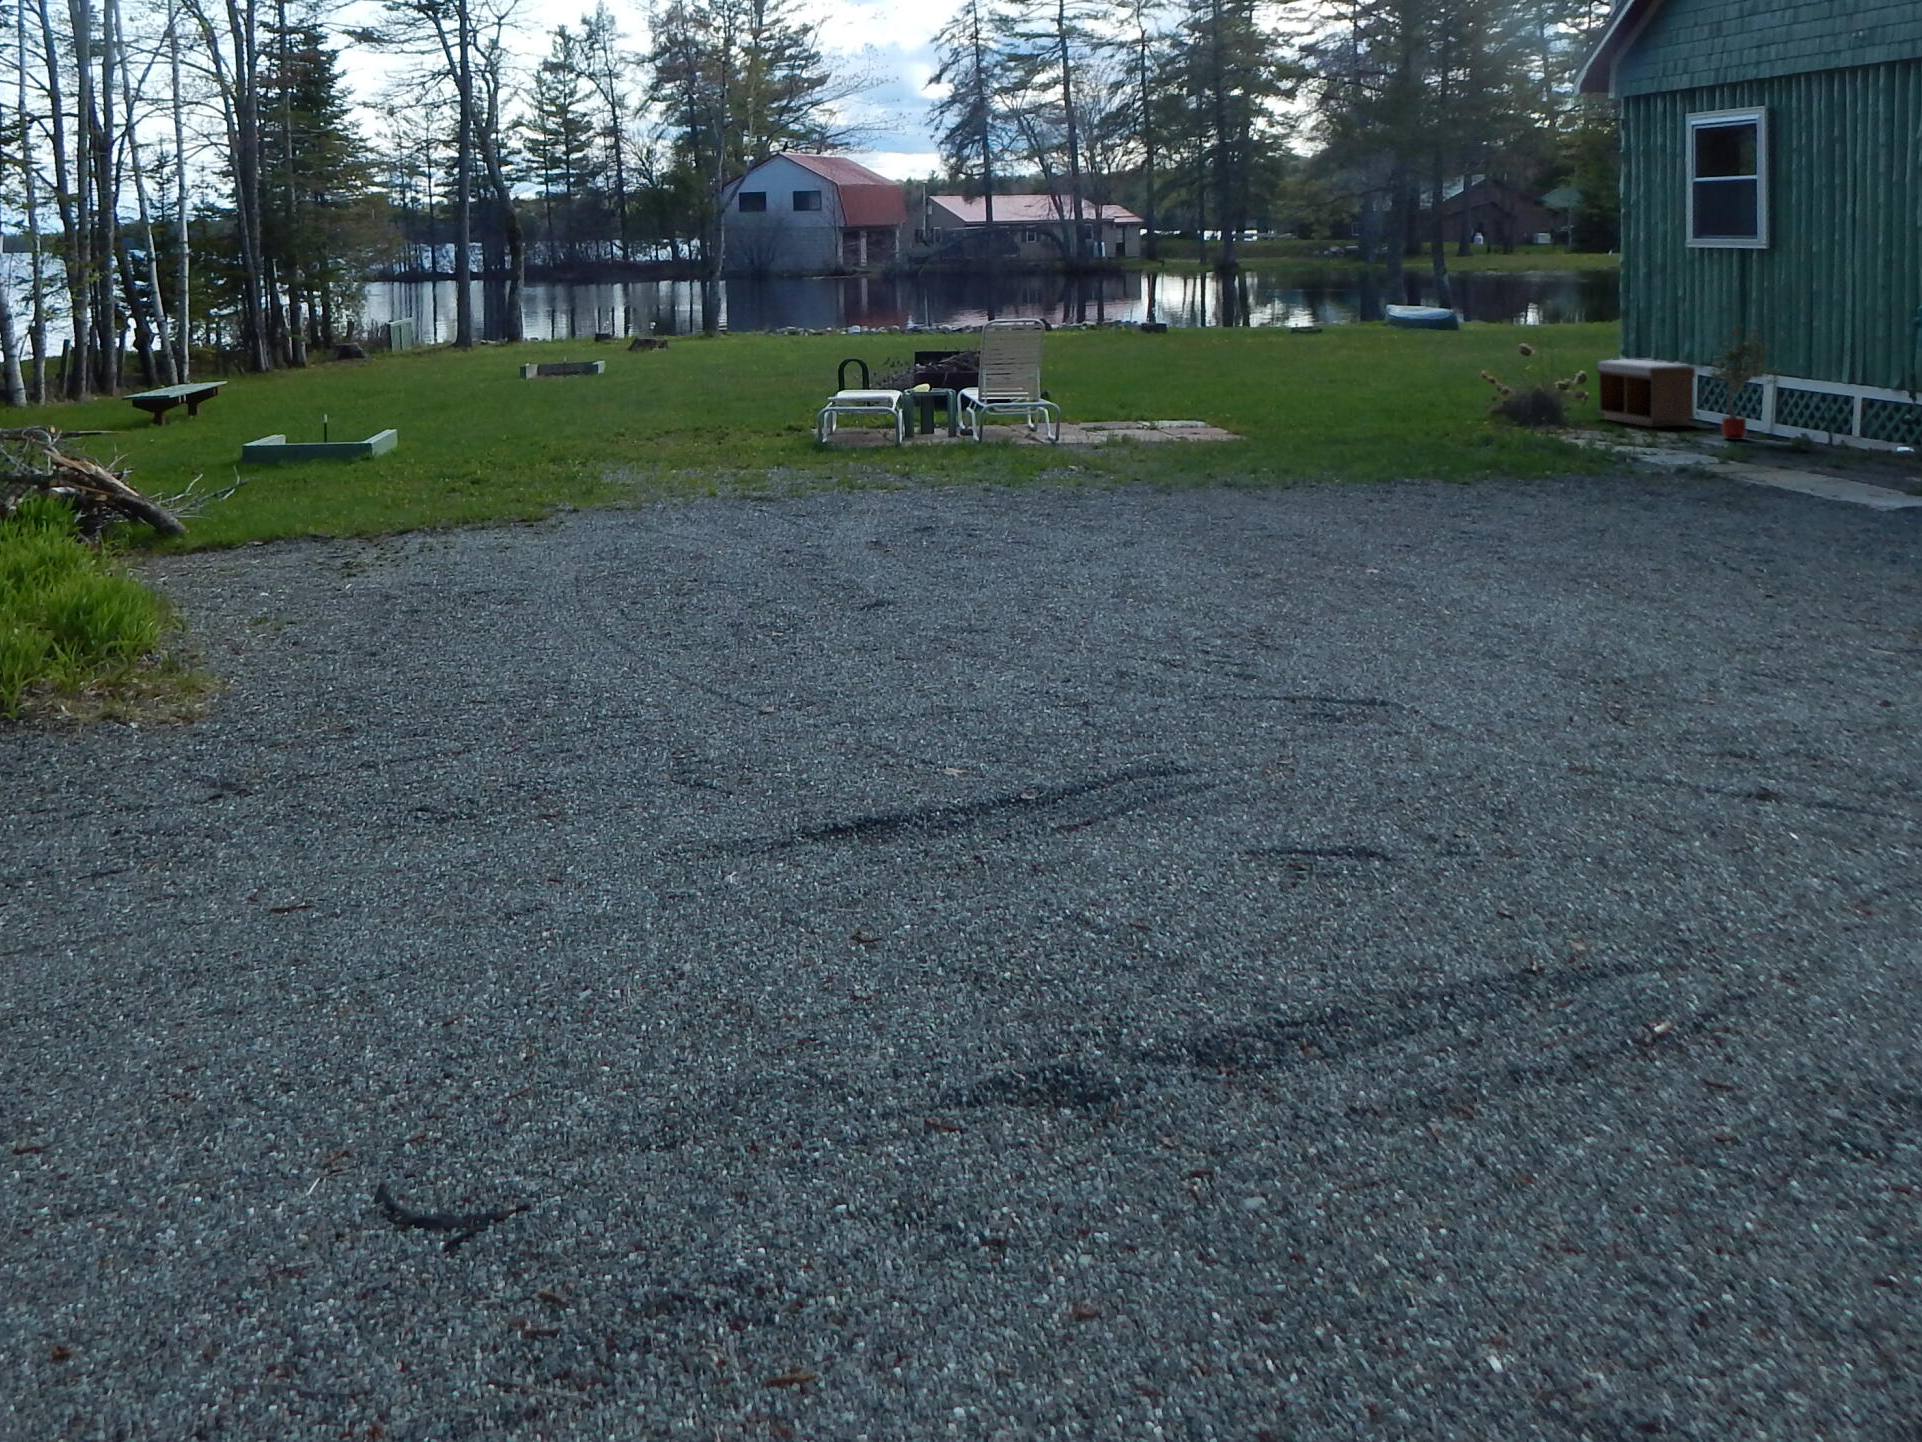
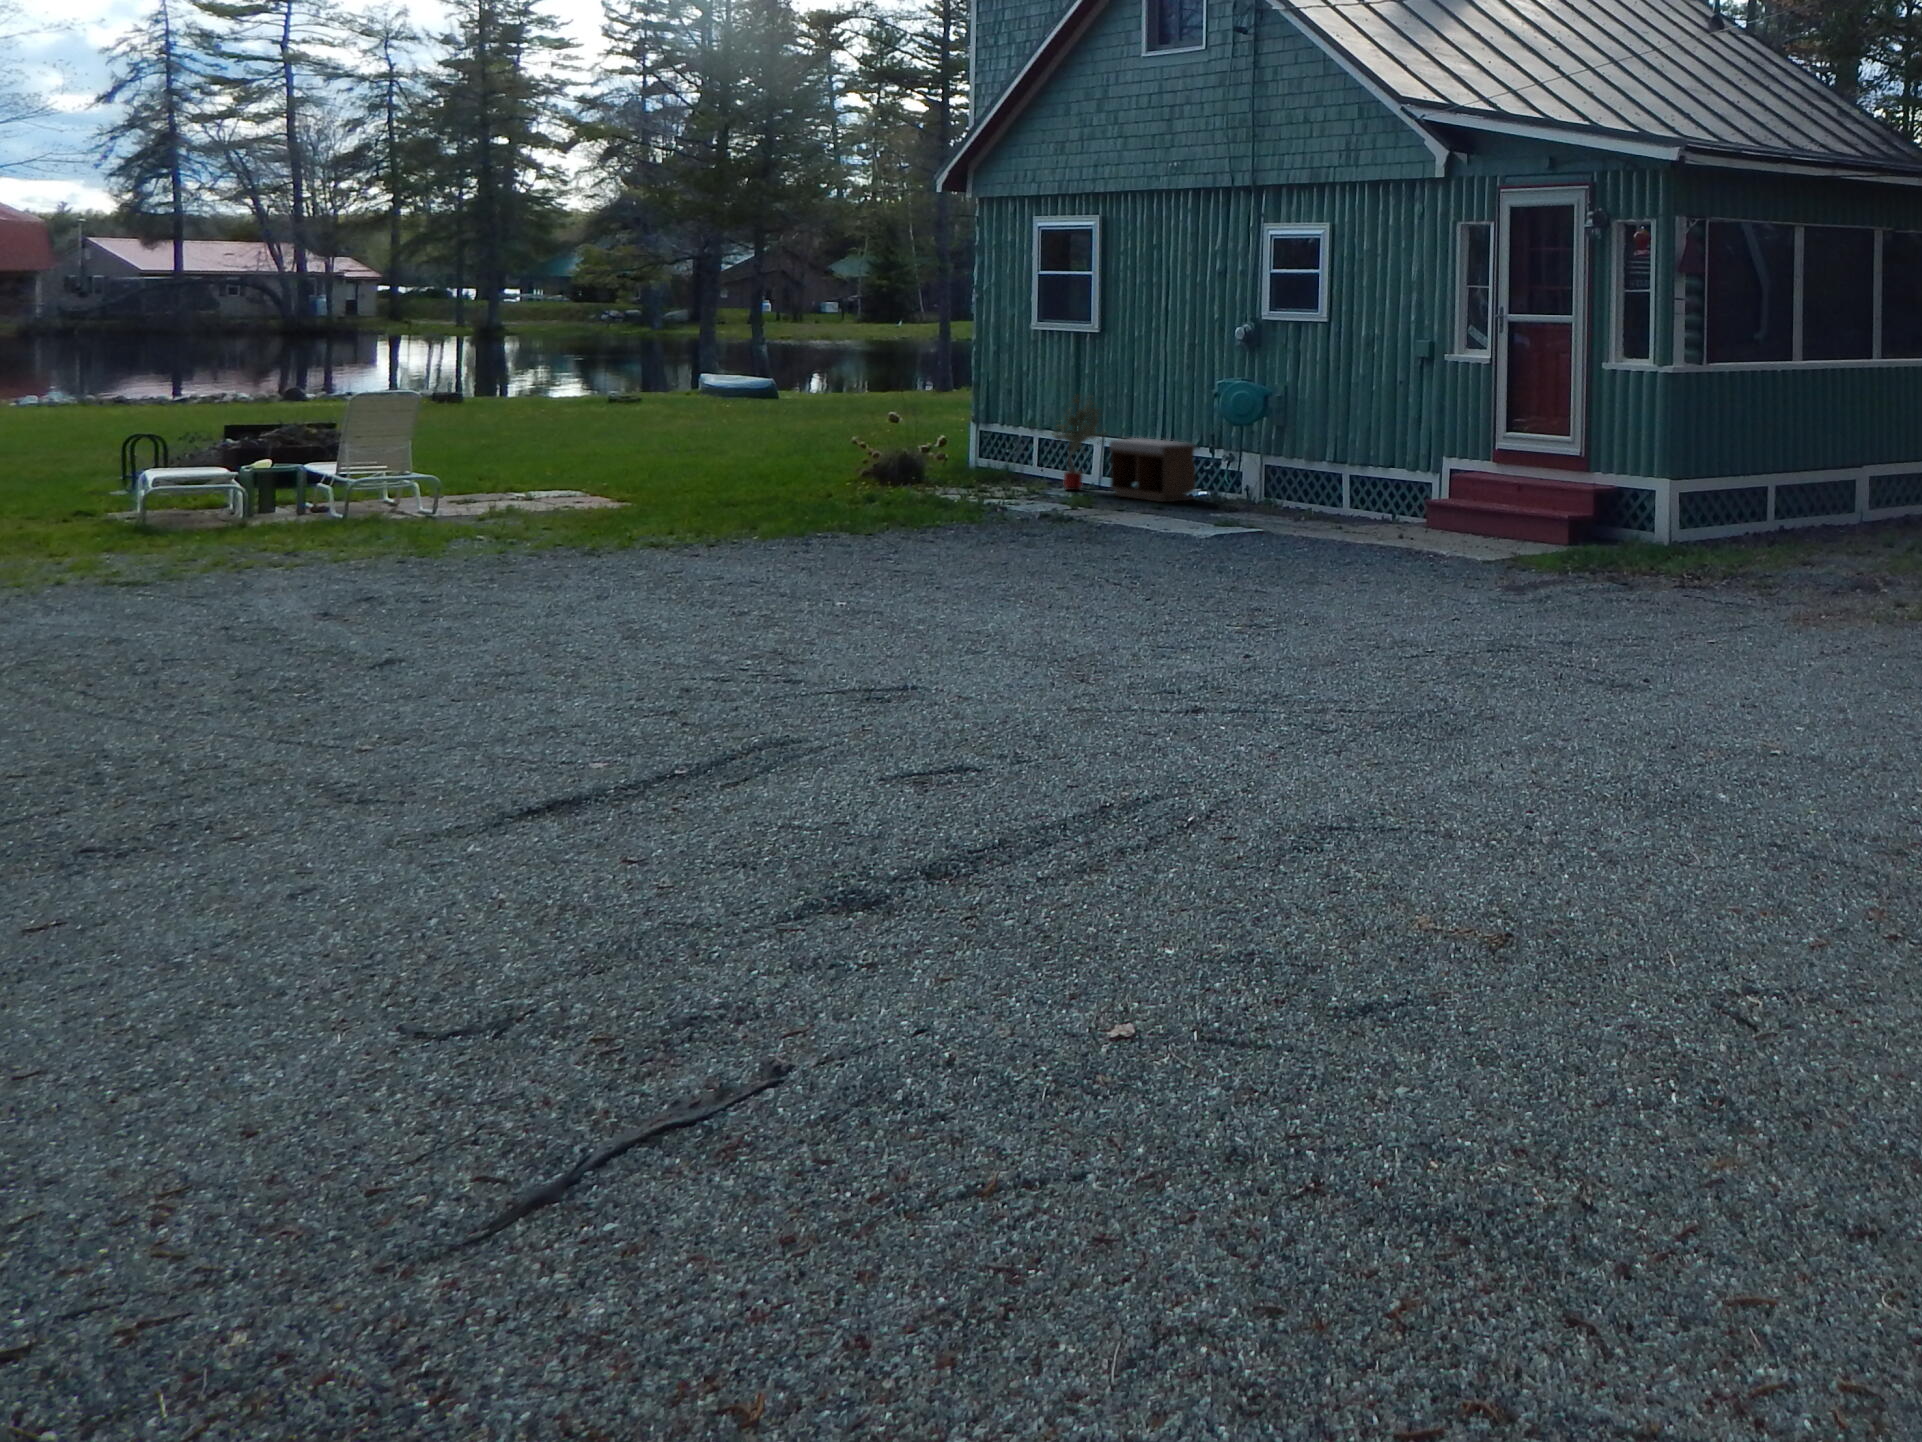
bench: present [1597,359,1695,427] -> present [1109,438,1195,502]

